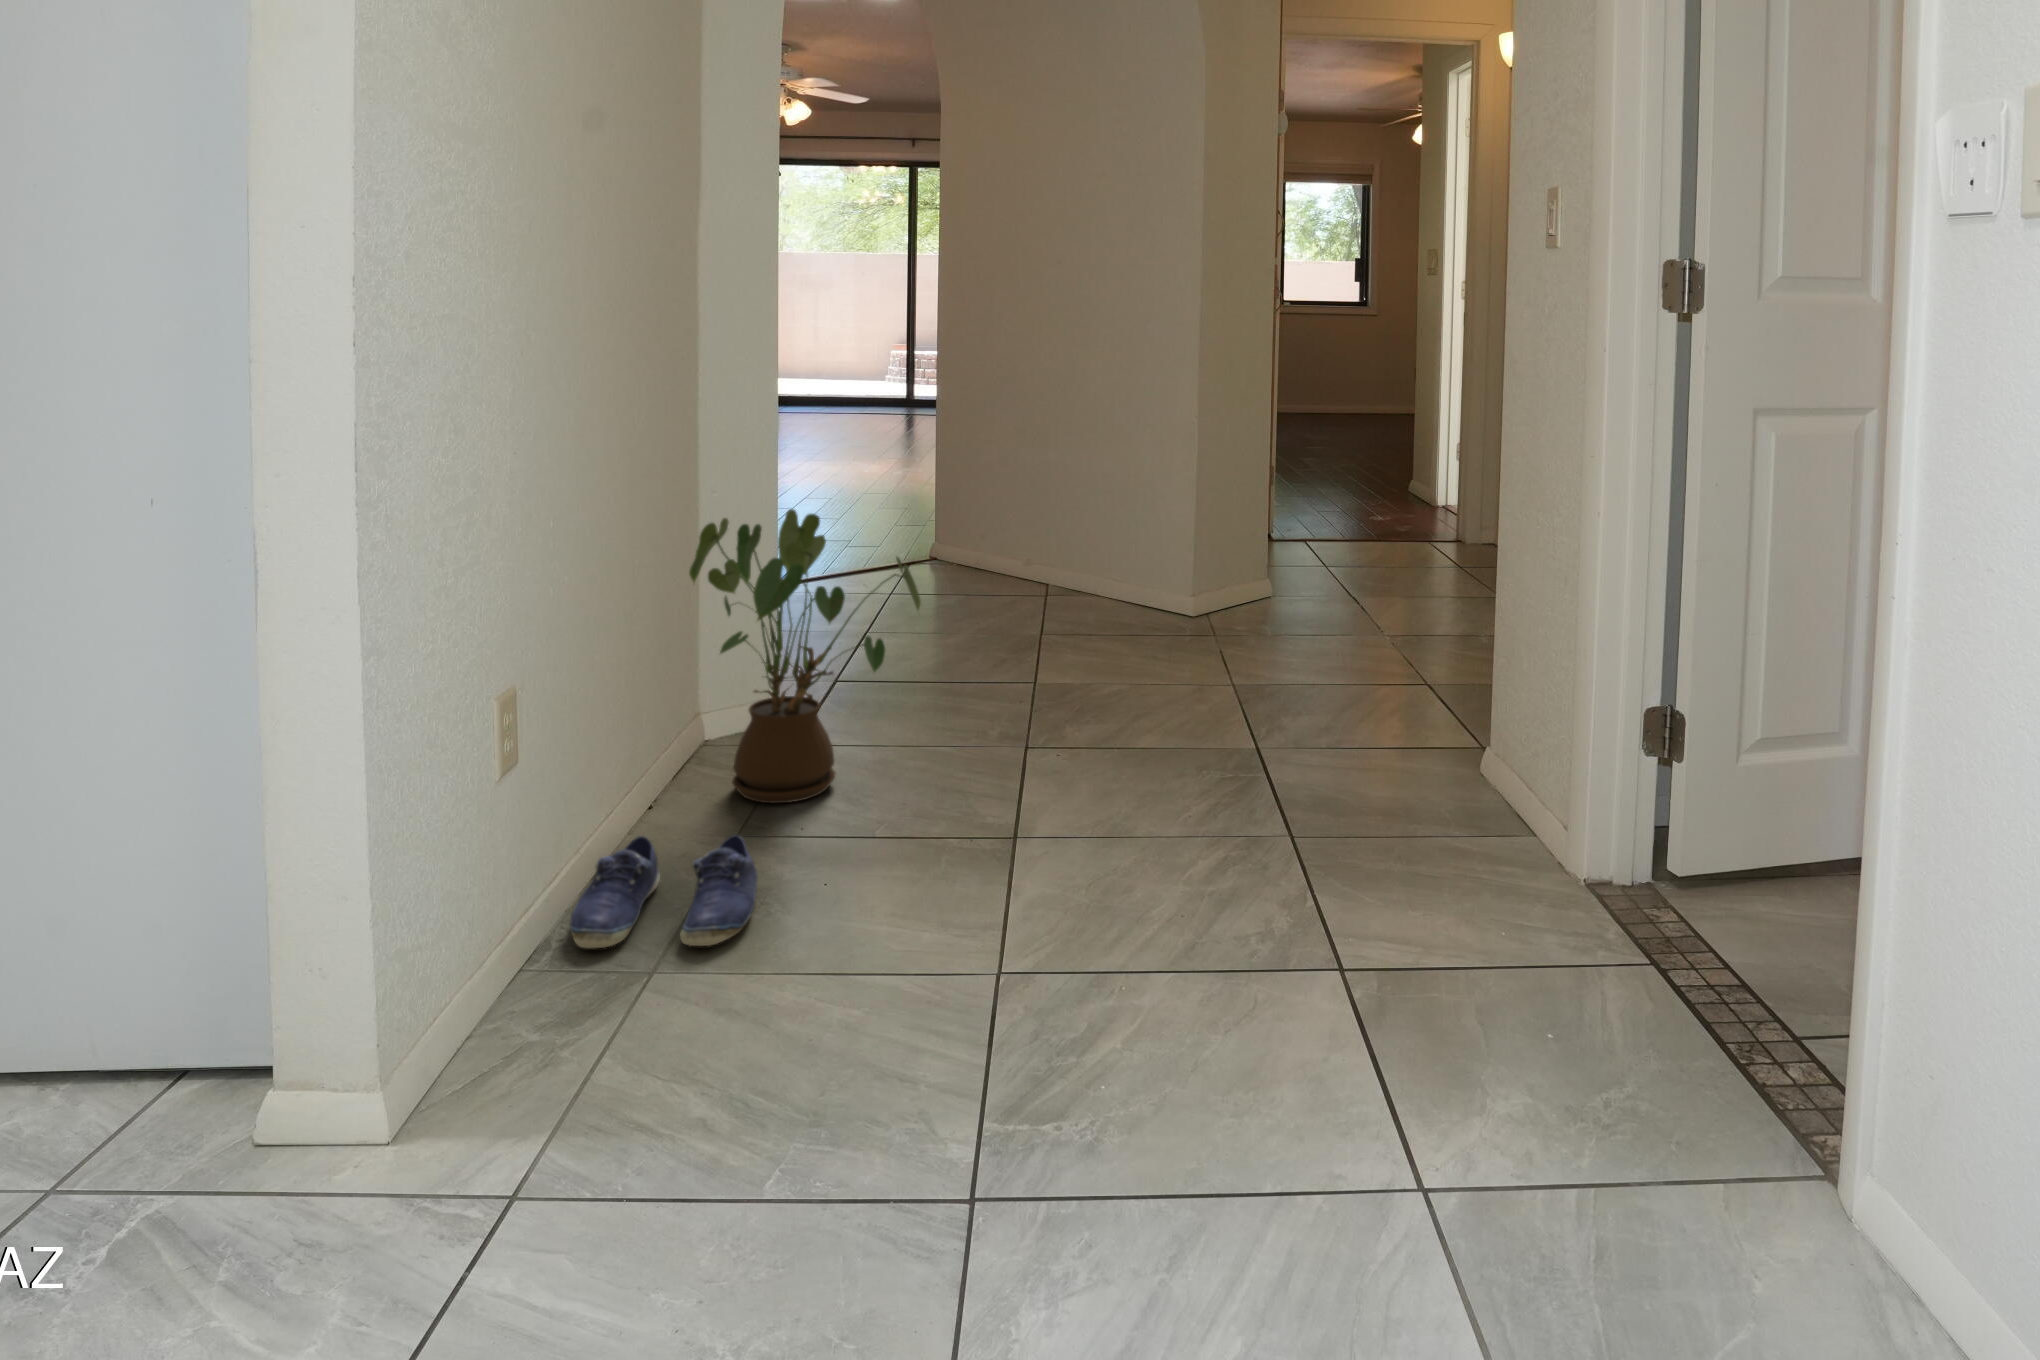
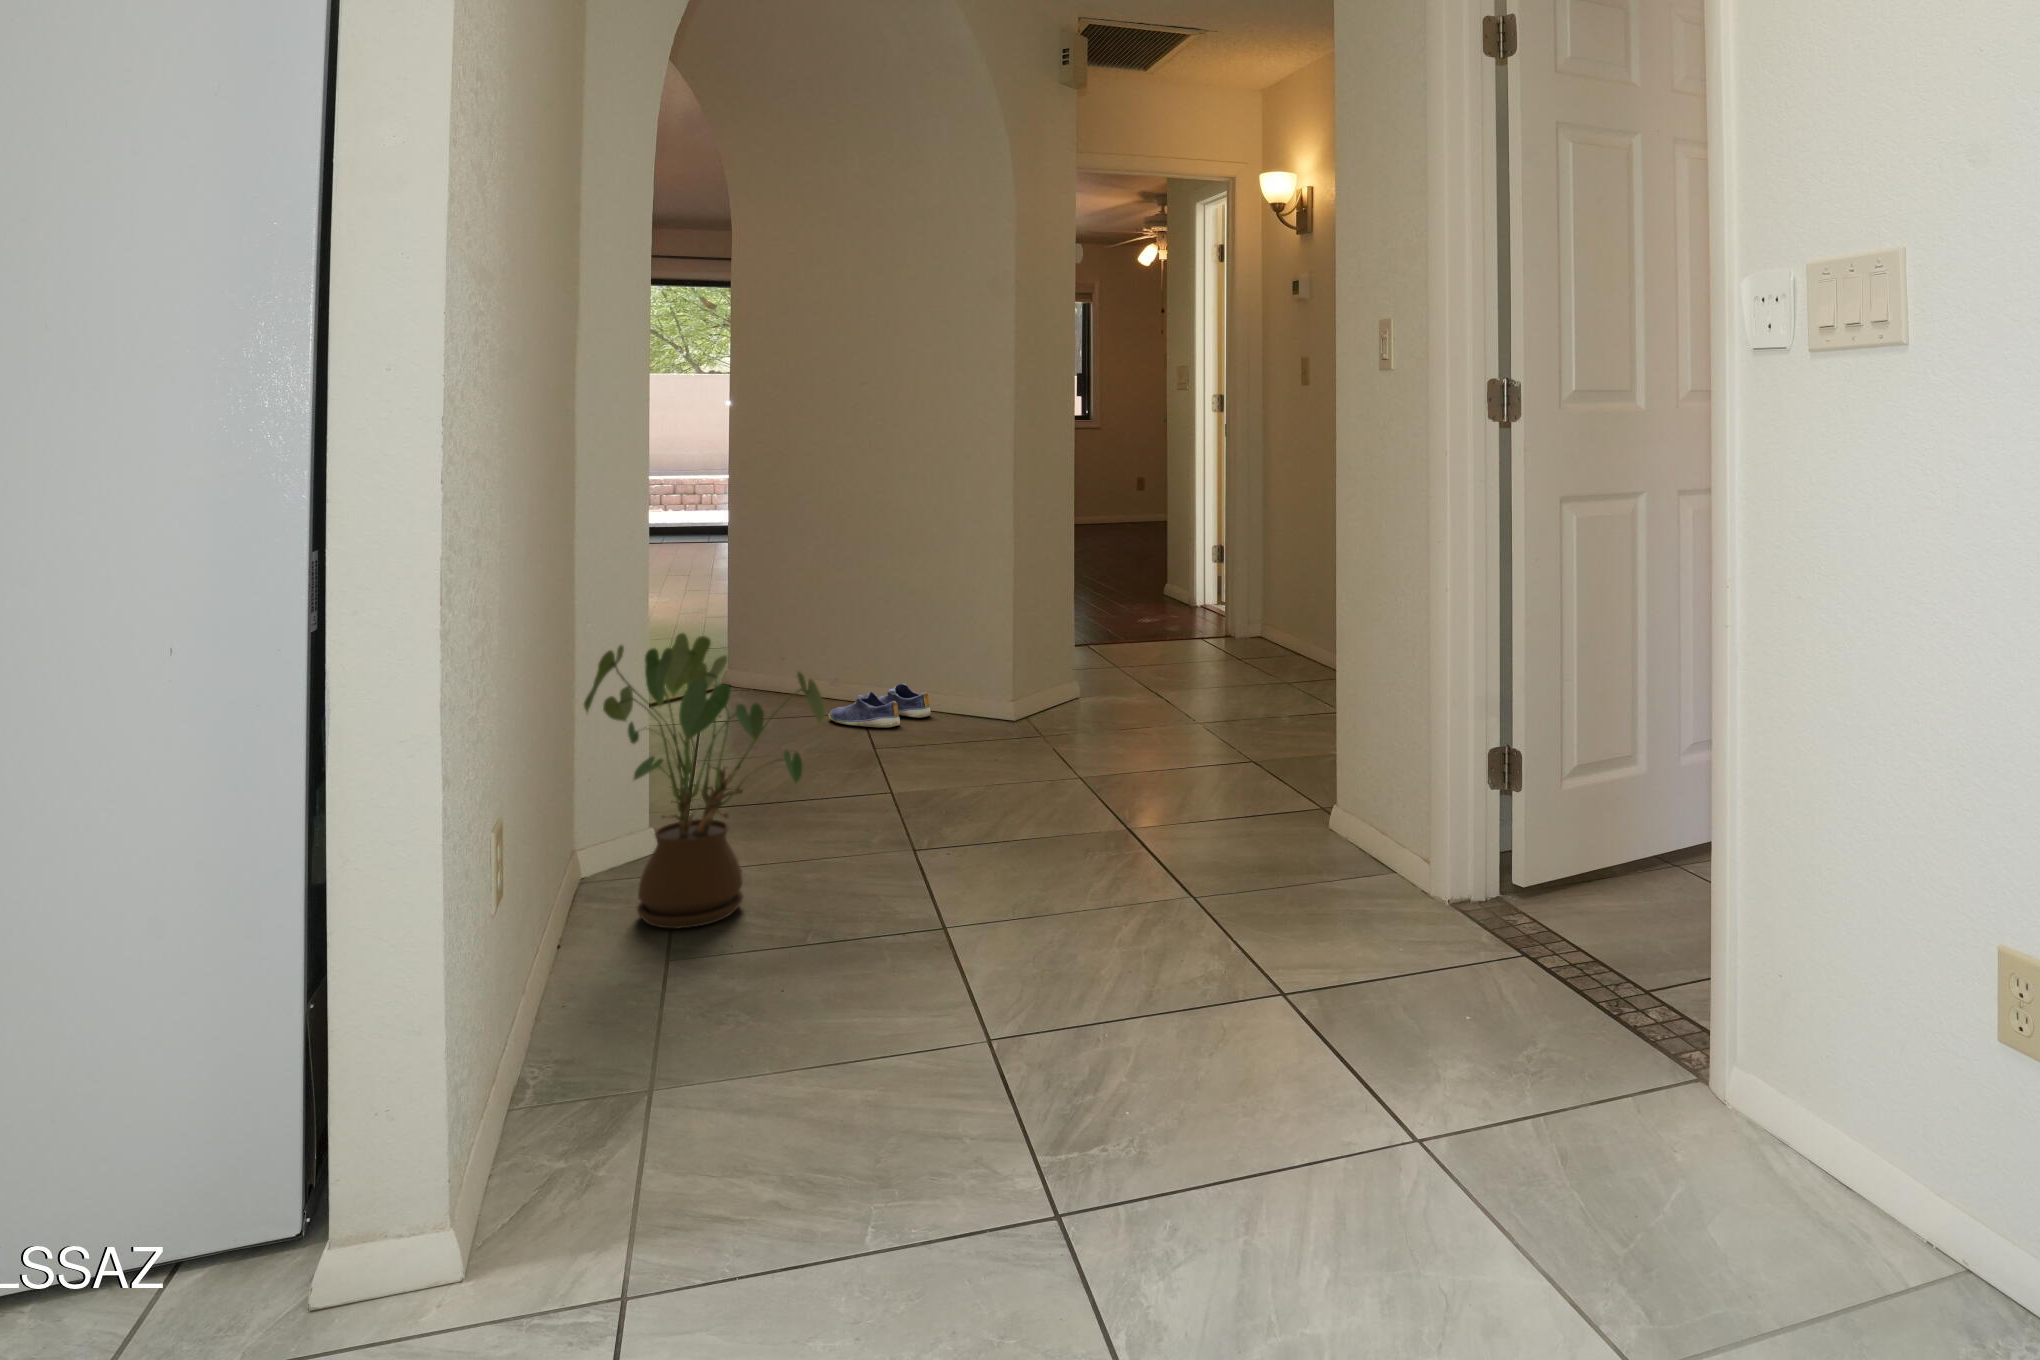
shoe: present [570,835,758,948] -> present [829,684,930,728]

